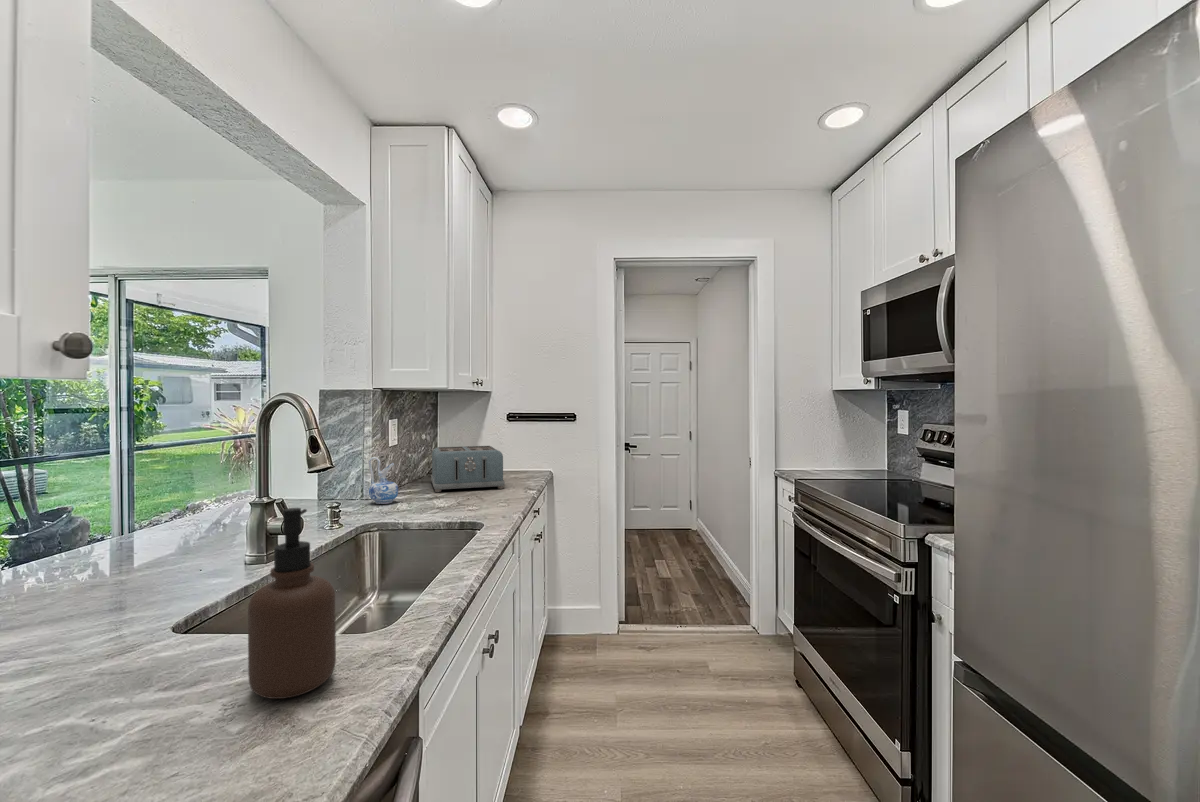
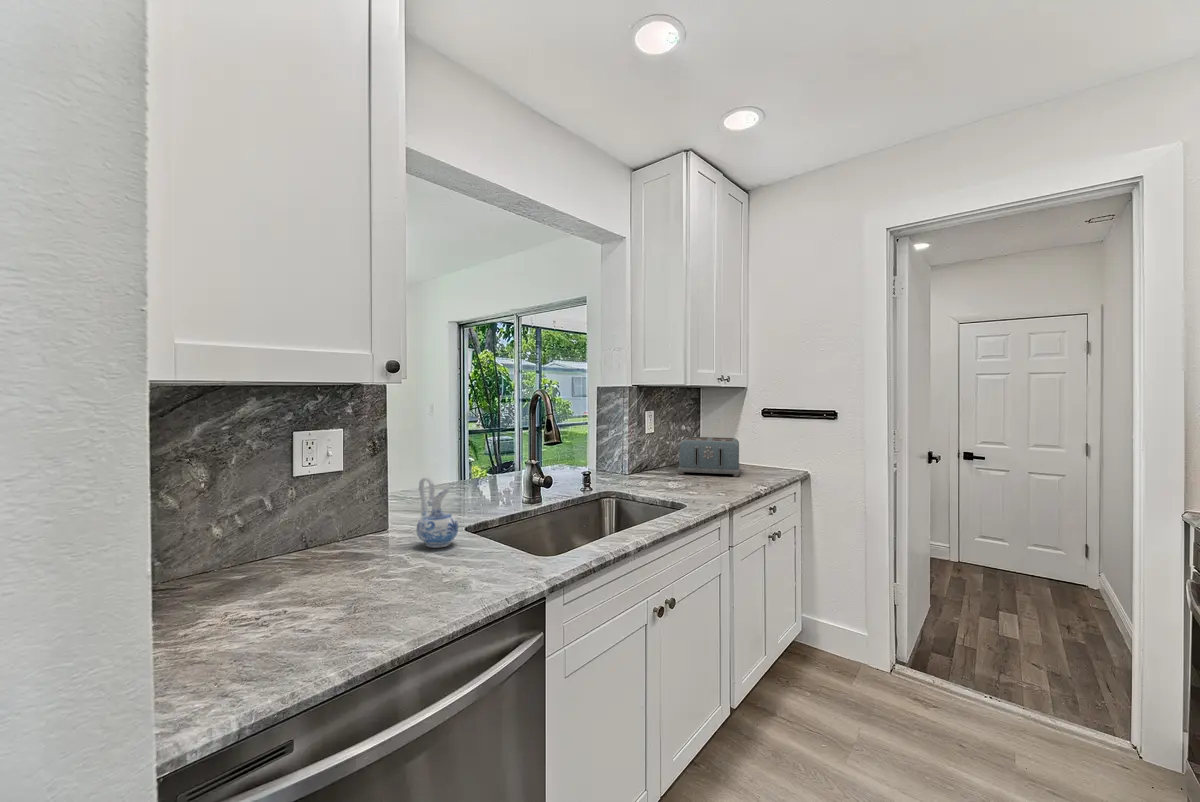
ceramic pitcher: present [368,457,398,504] -> present [417,477,458,548]
soap dispenser: present [248,508,336,699] -> none [474,458,520,567]

